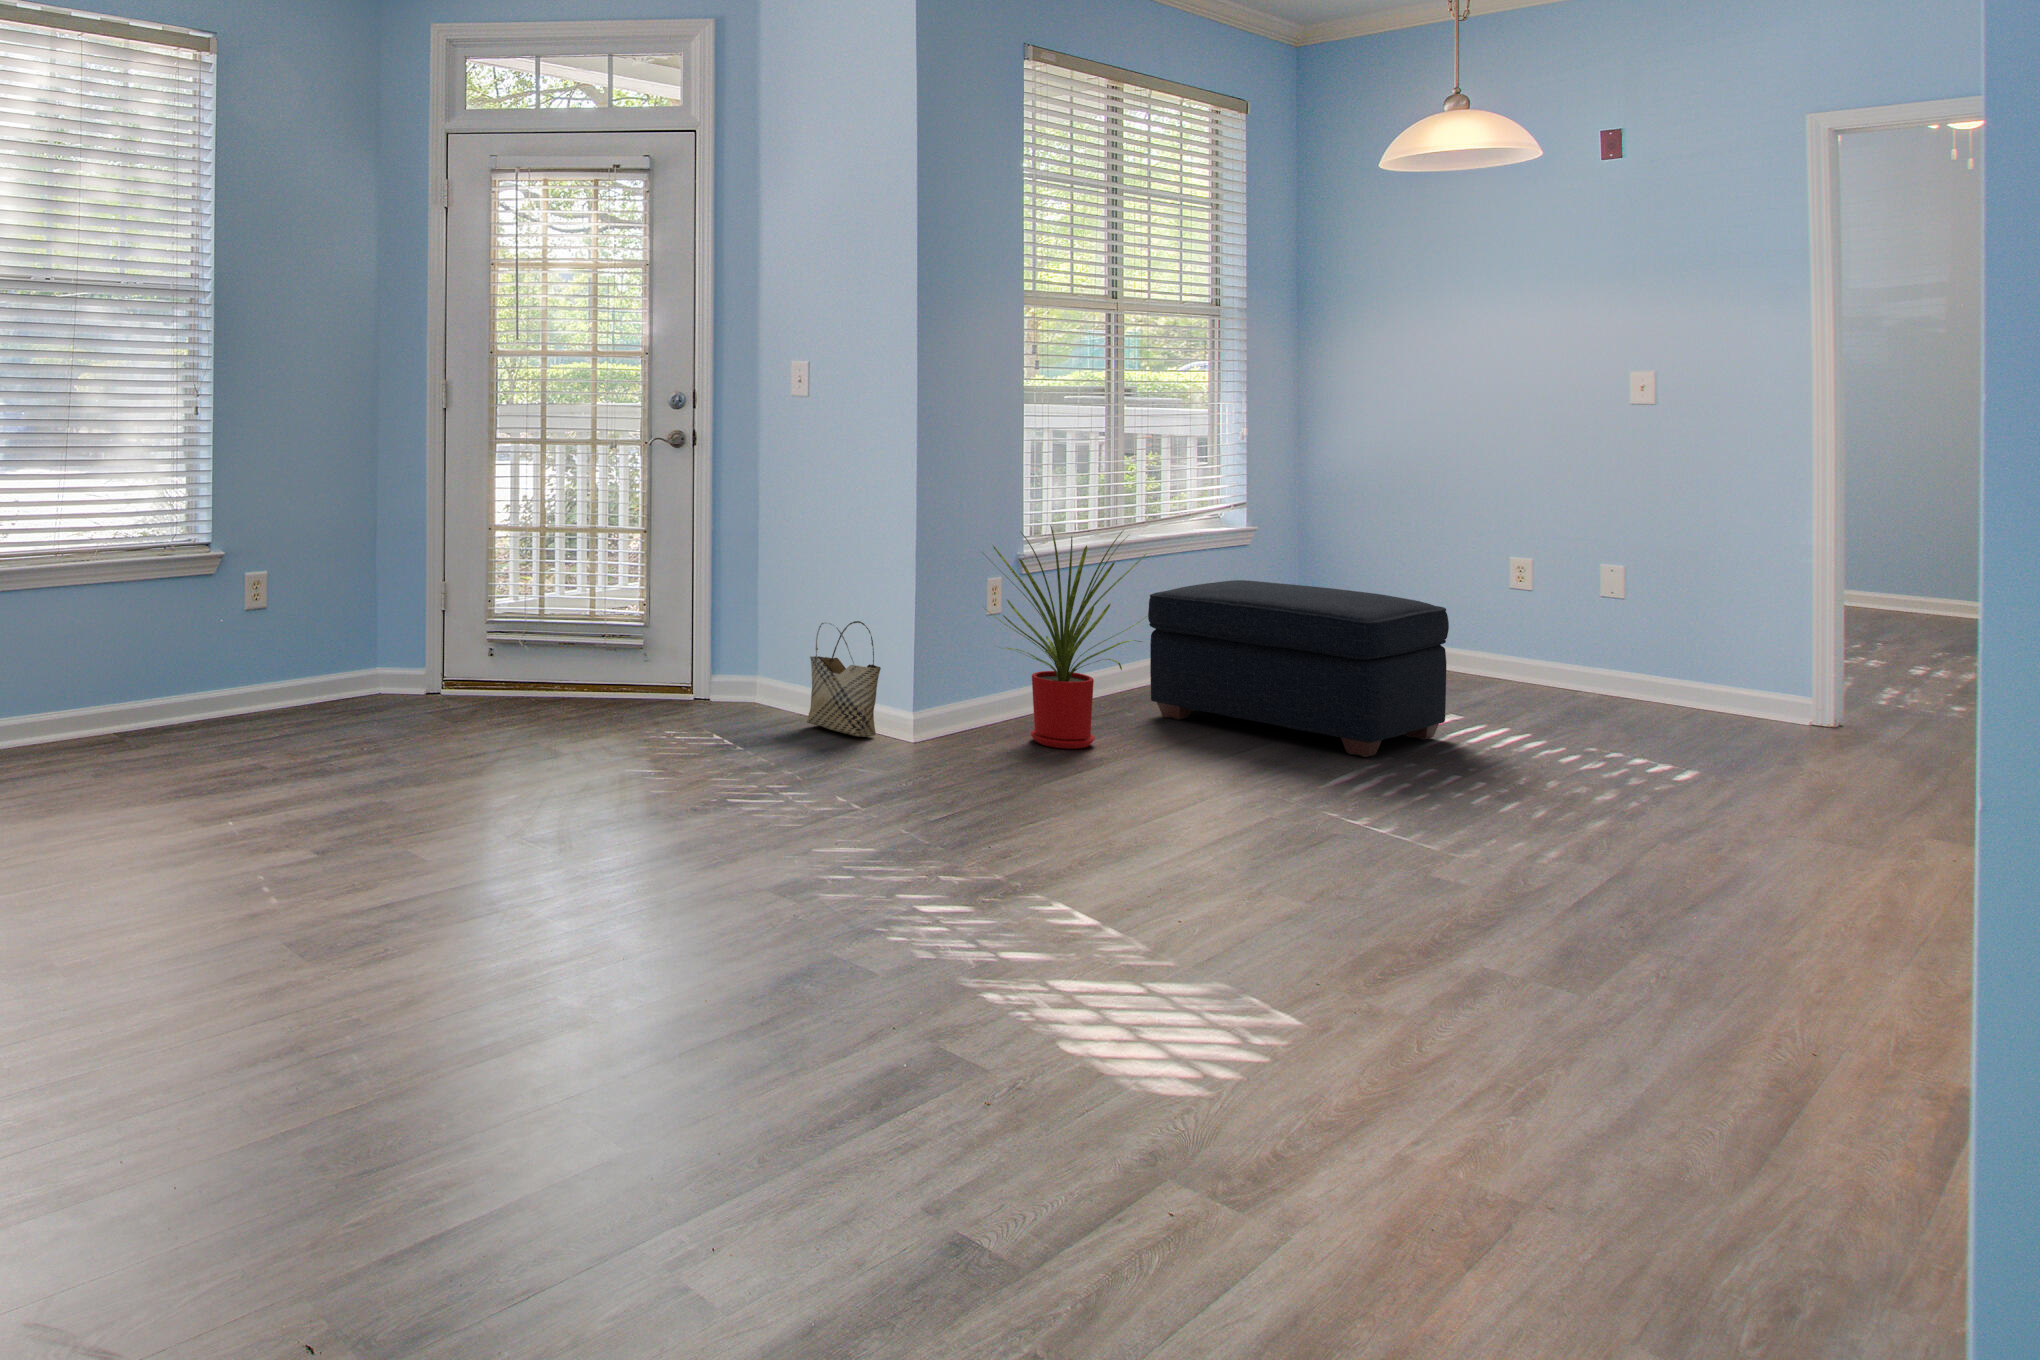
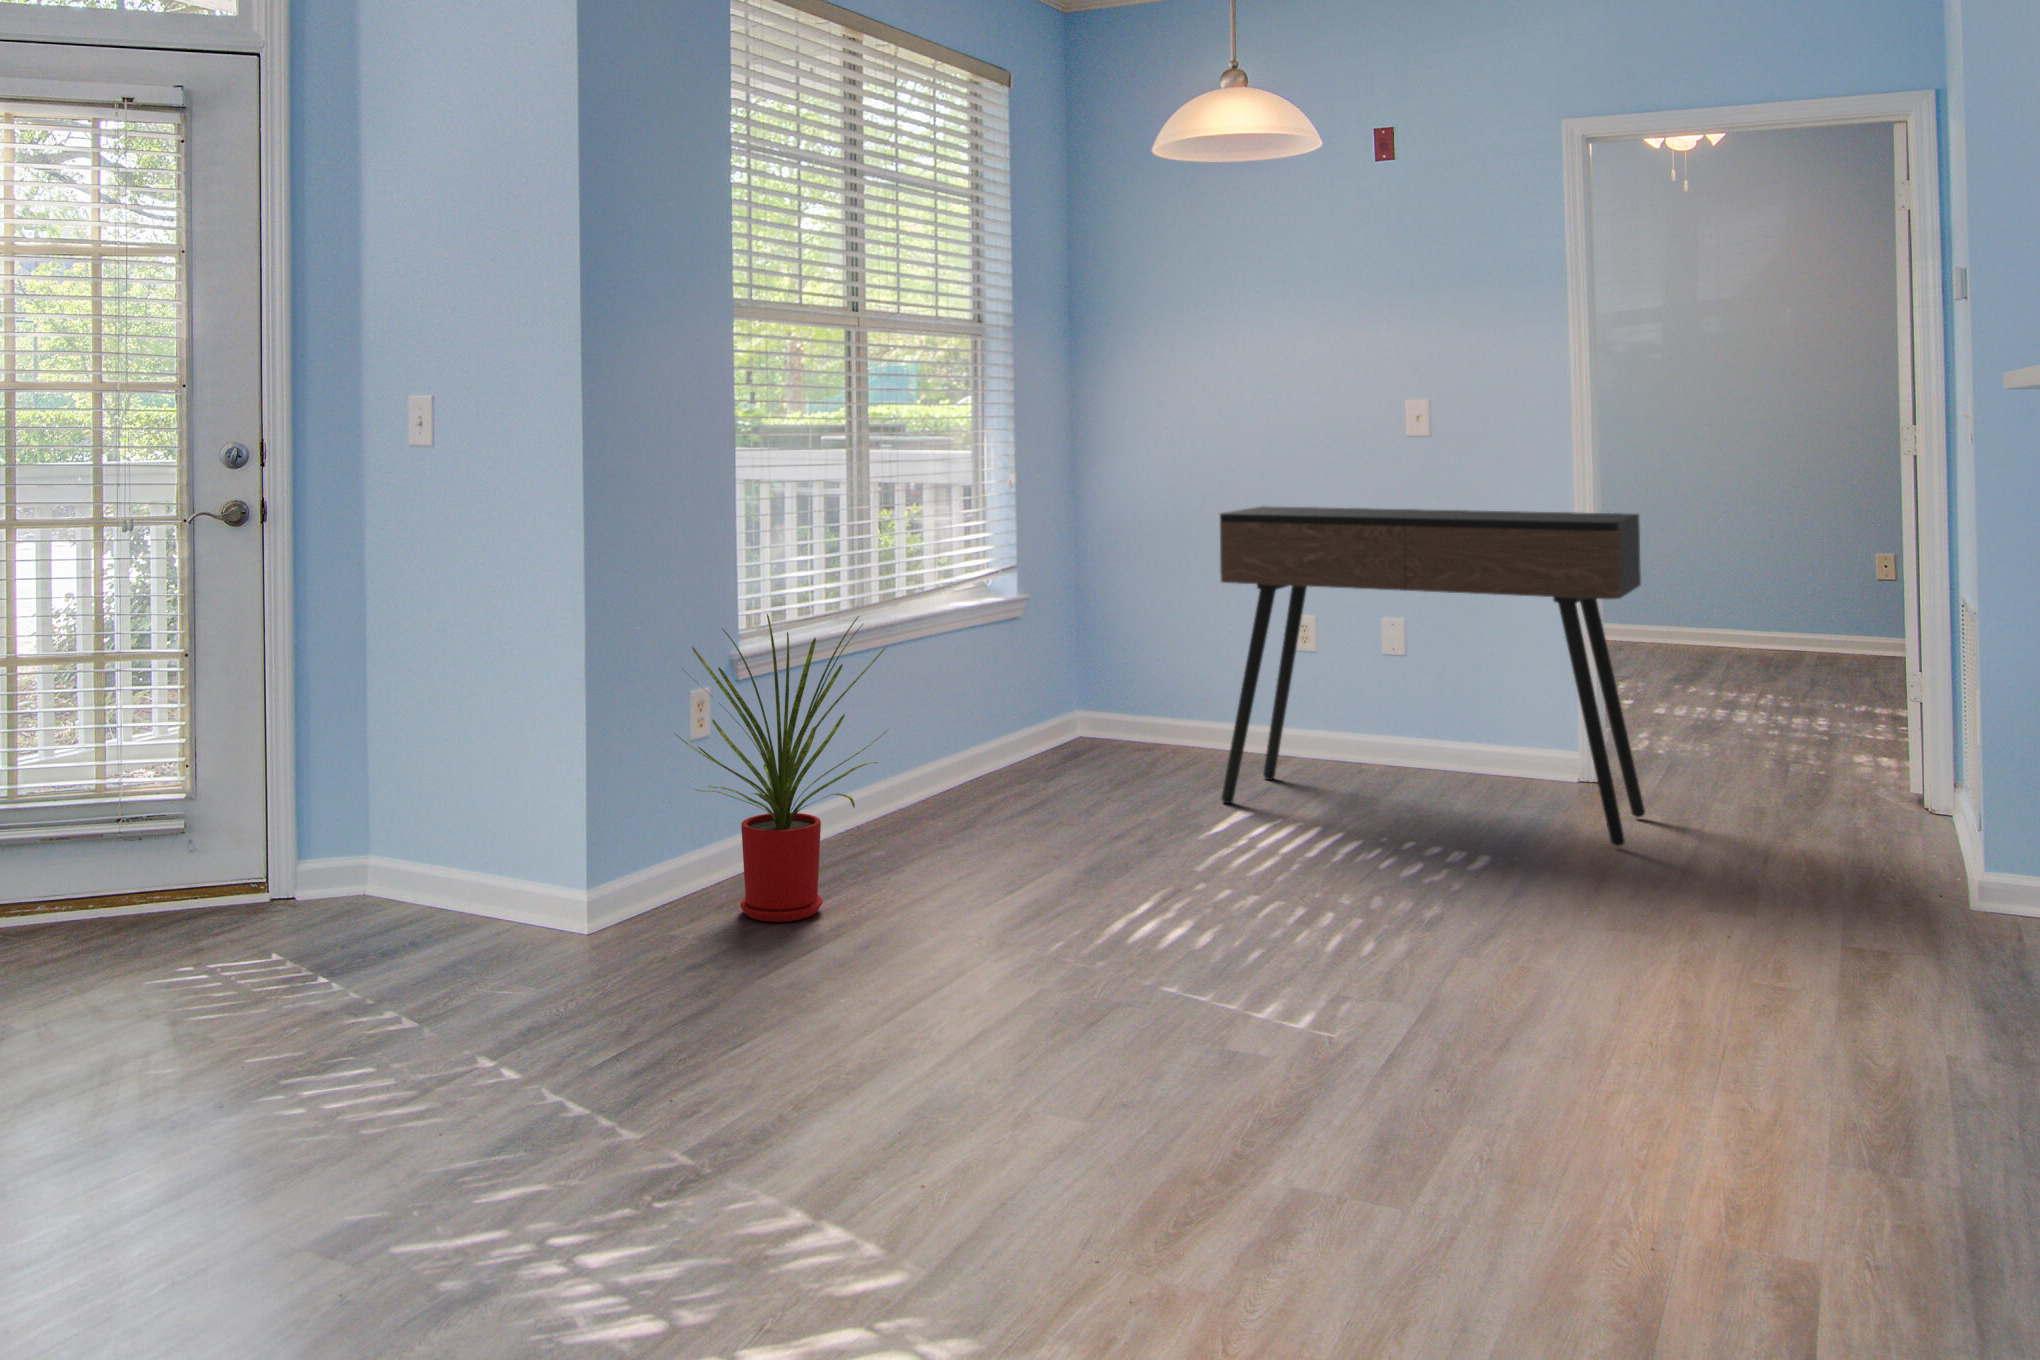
console table: none [1438,464,1888,778] -> present [1220,506,1645,847]
ottoman: present [1148,580,1449,757] -> none [895,665,1232,885]
woven basket: present [807,621,881,737] -> none [425,769,531,940]

